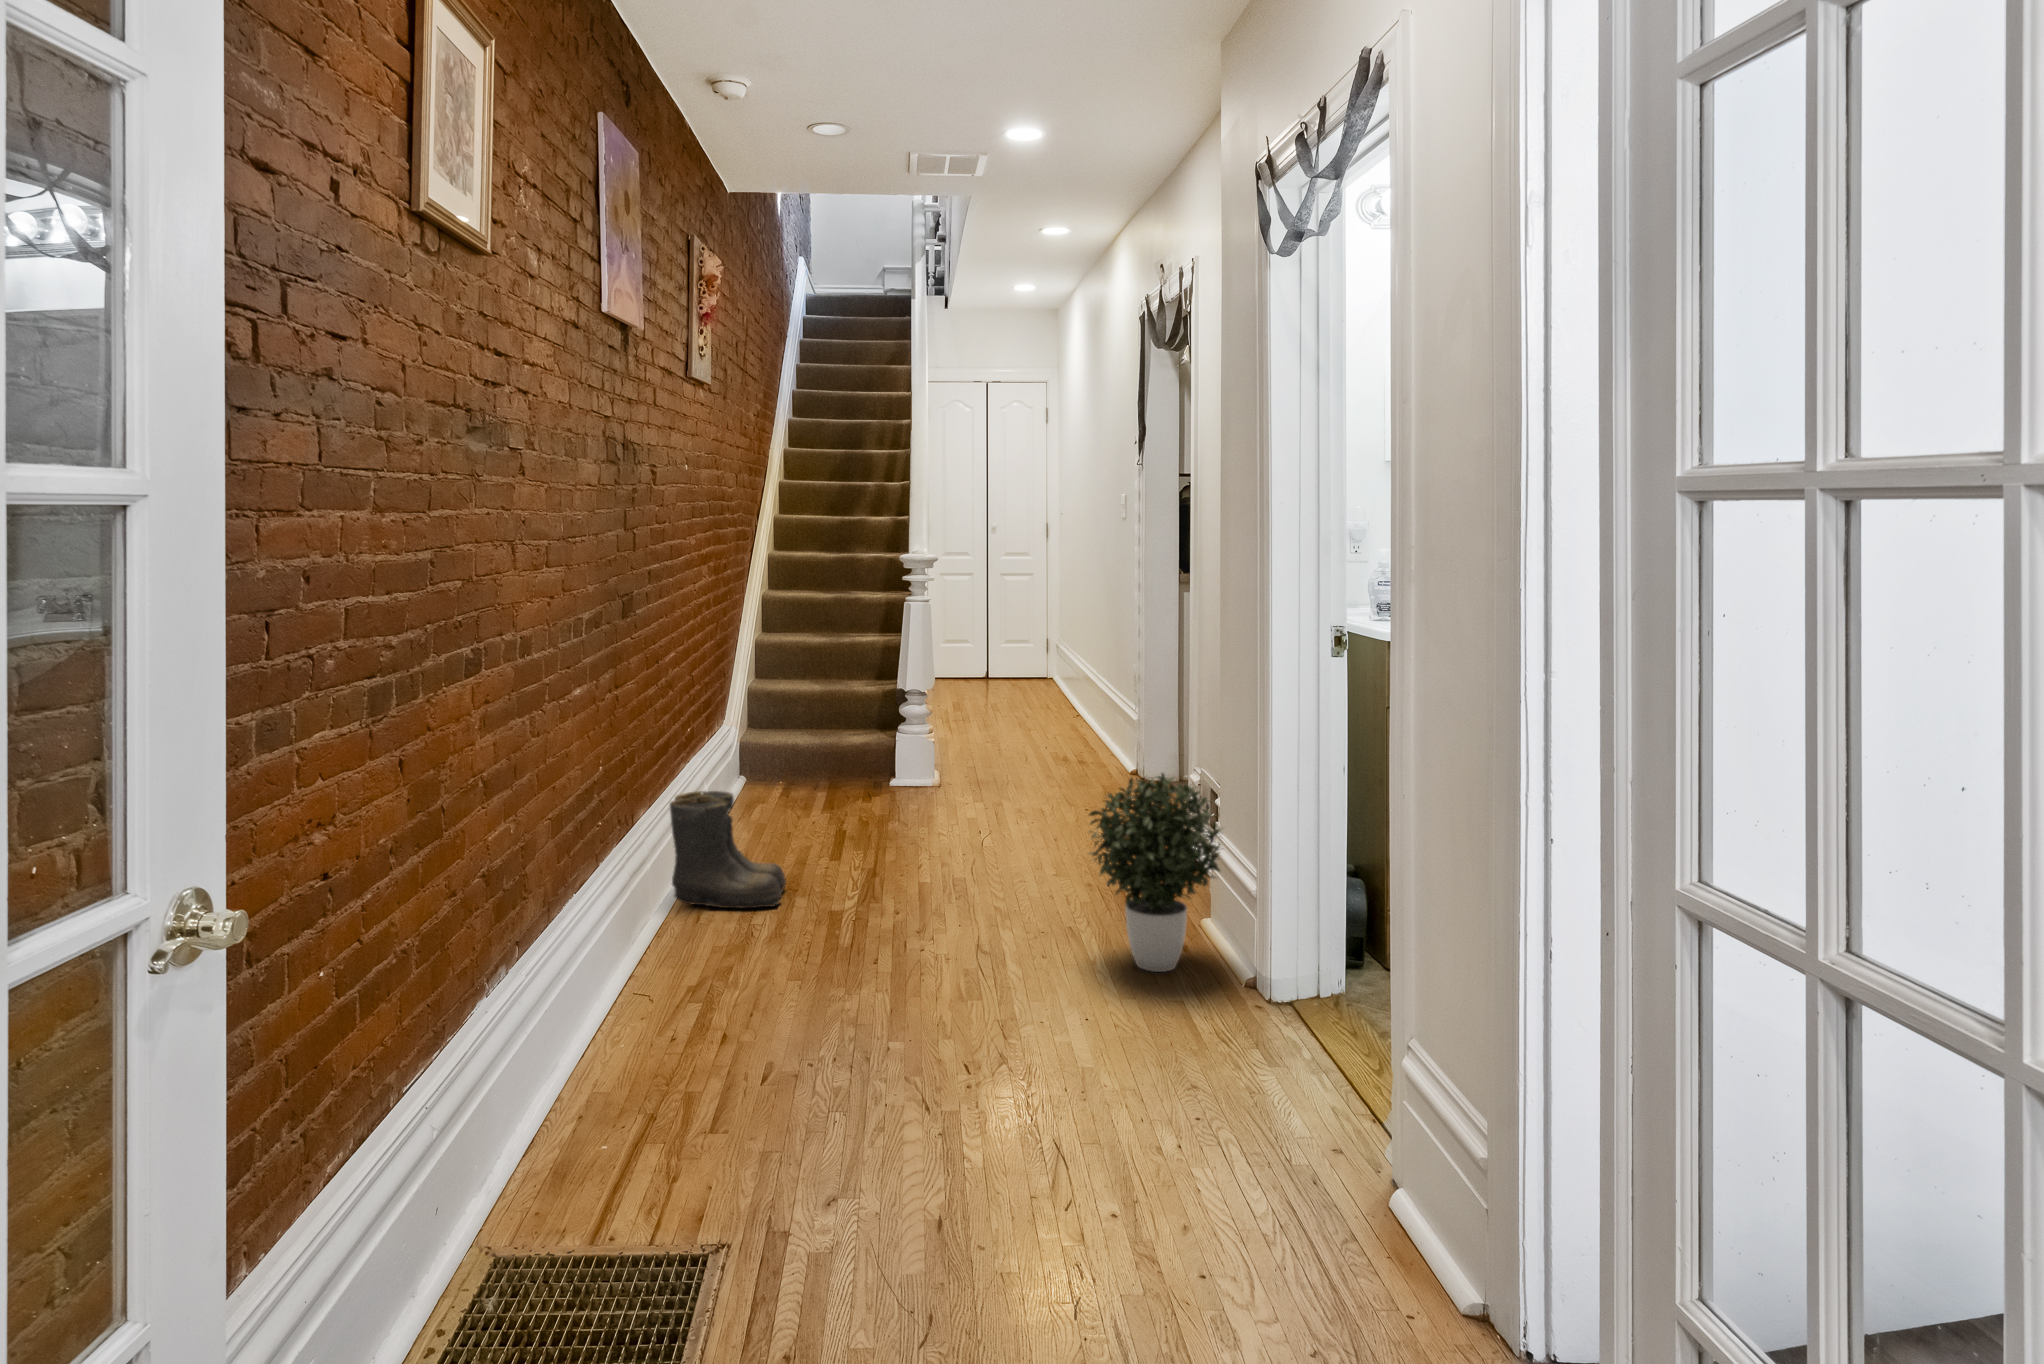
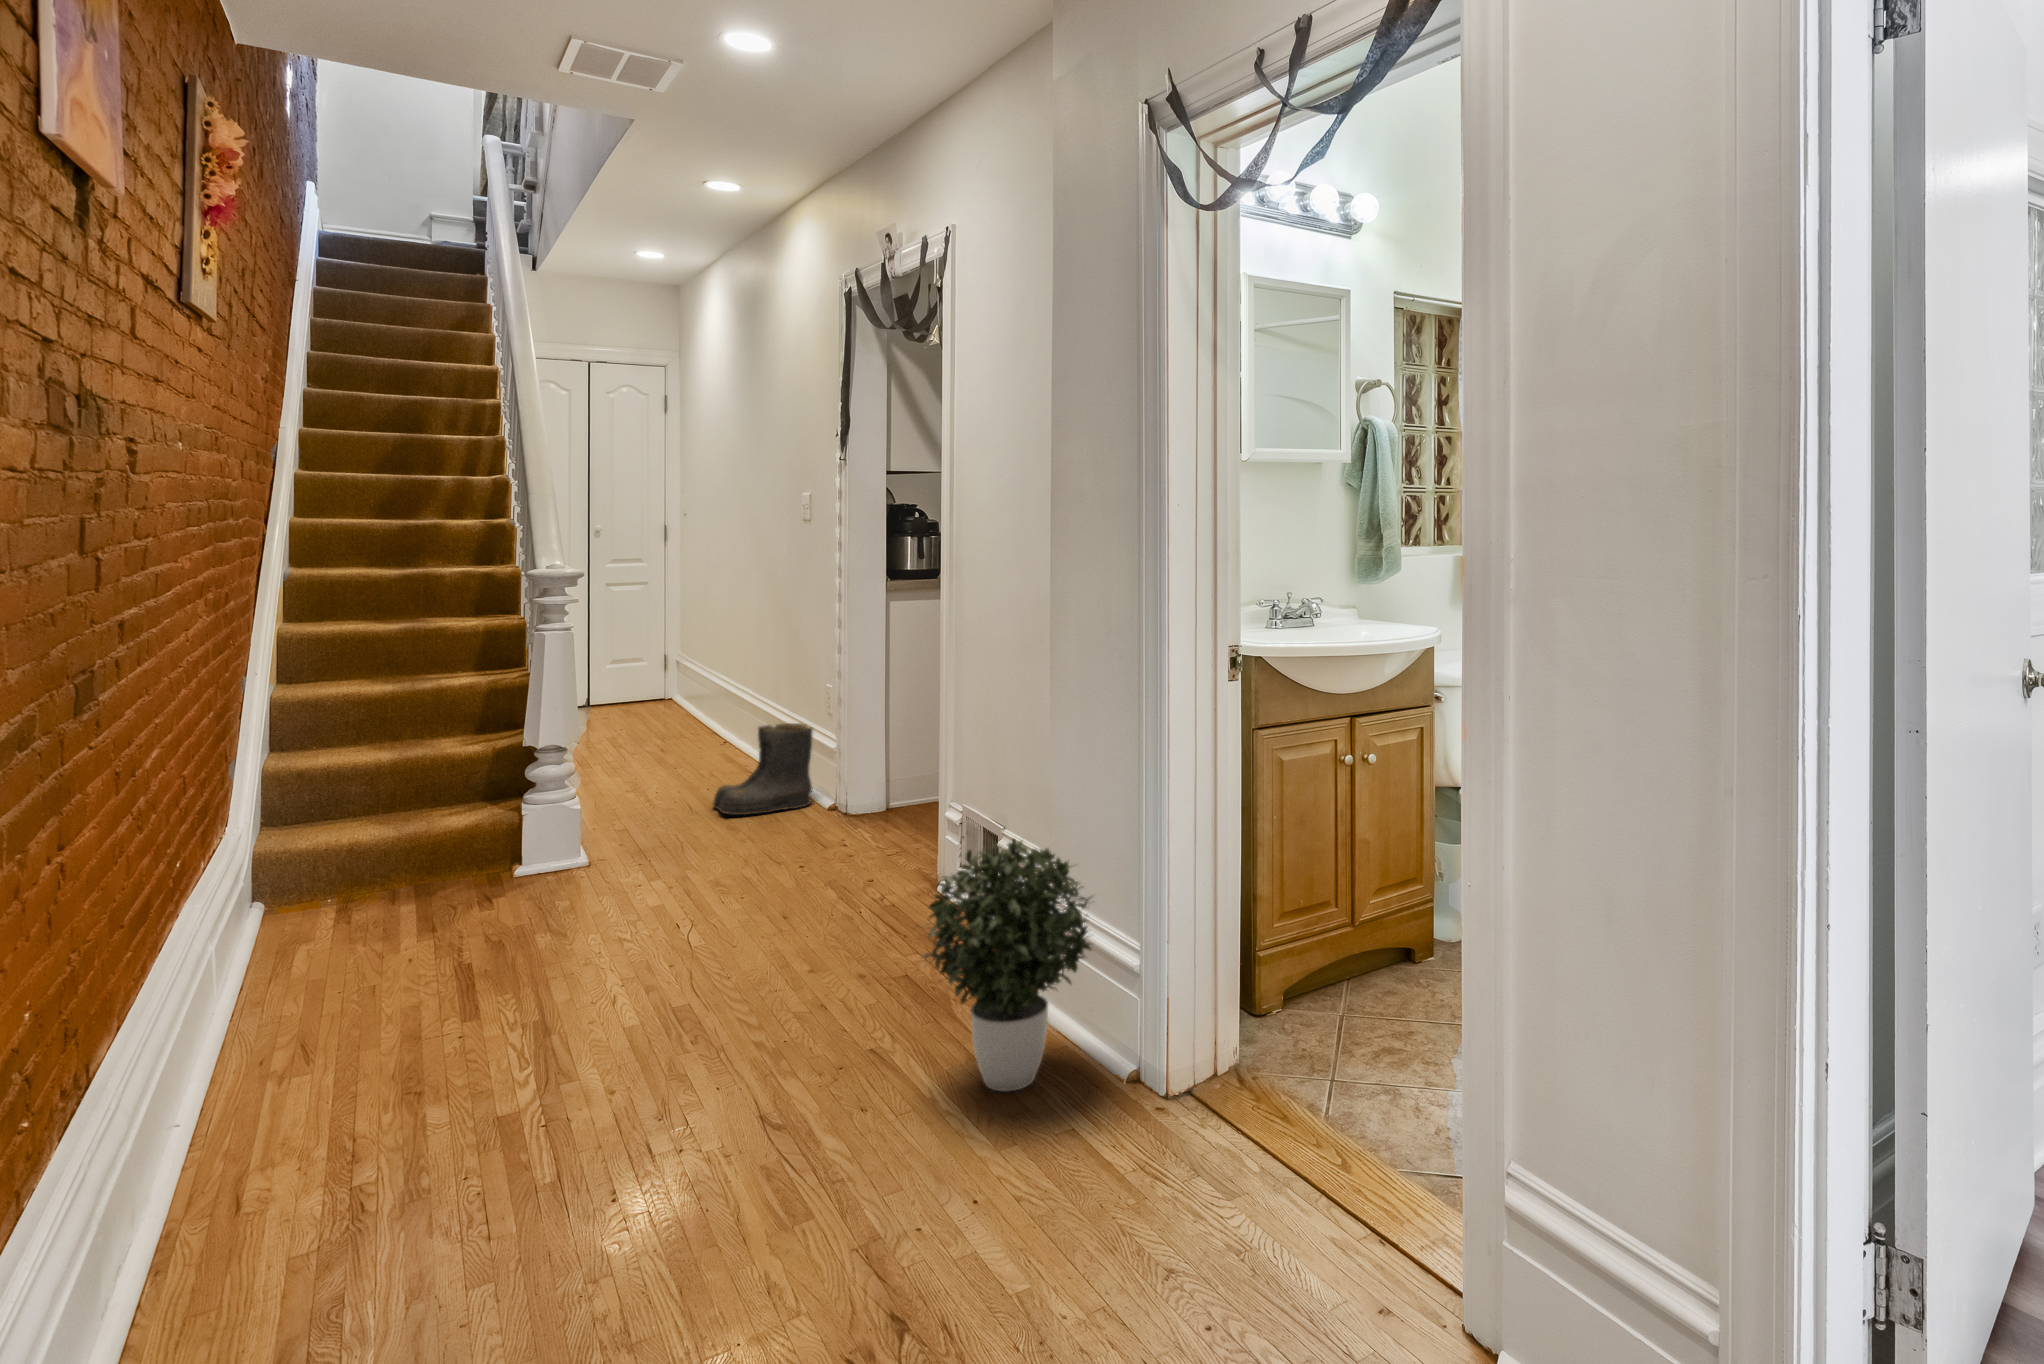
boots: present [670,791,787,908] -> present [712,723,813,815]

